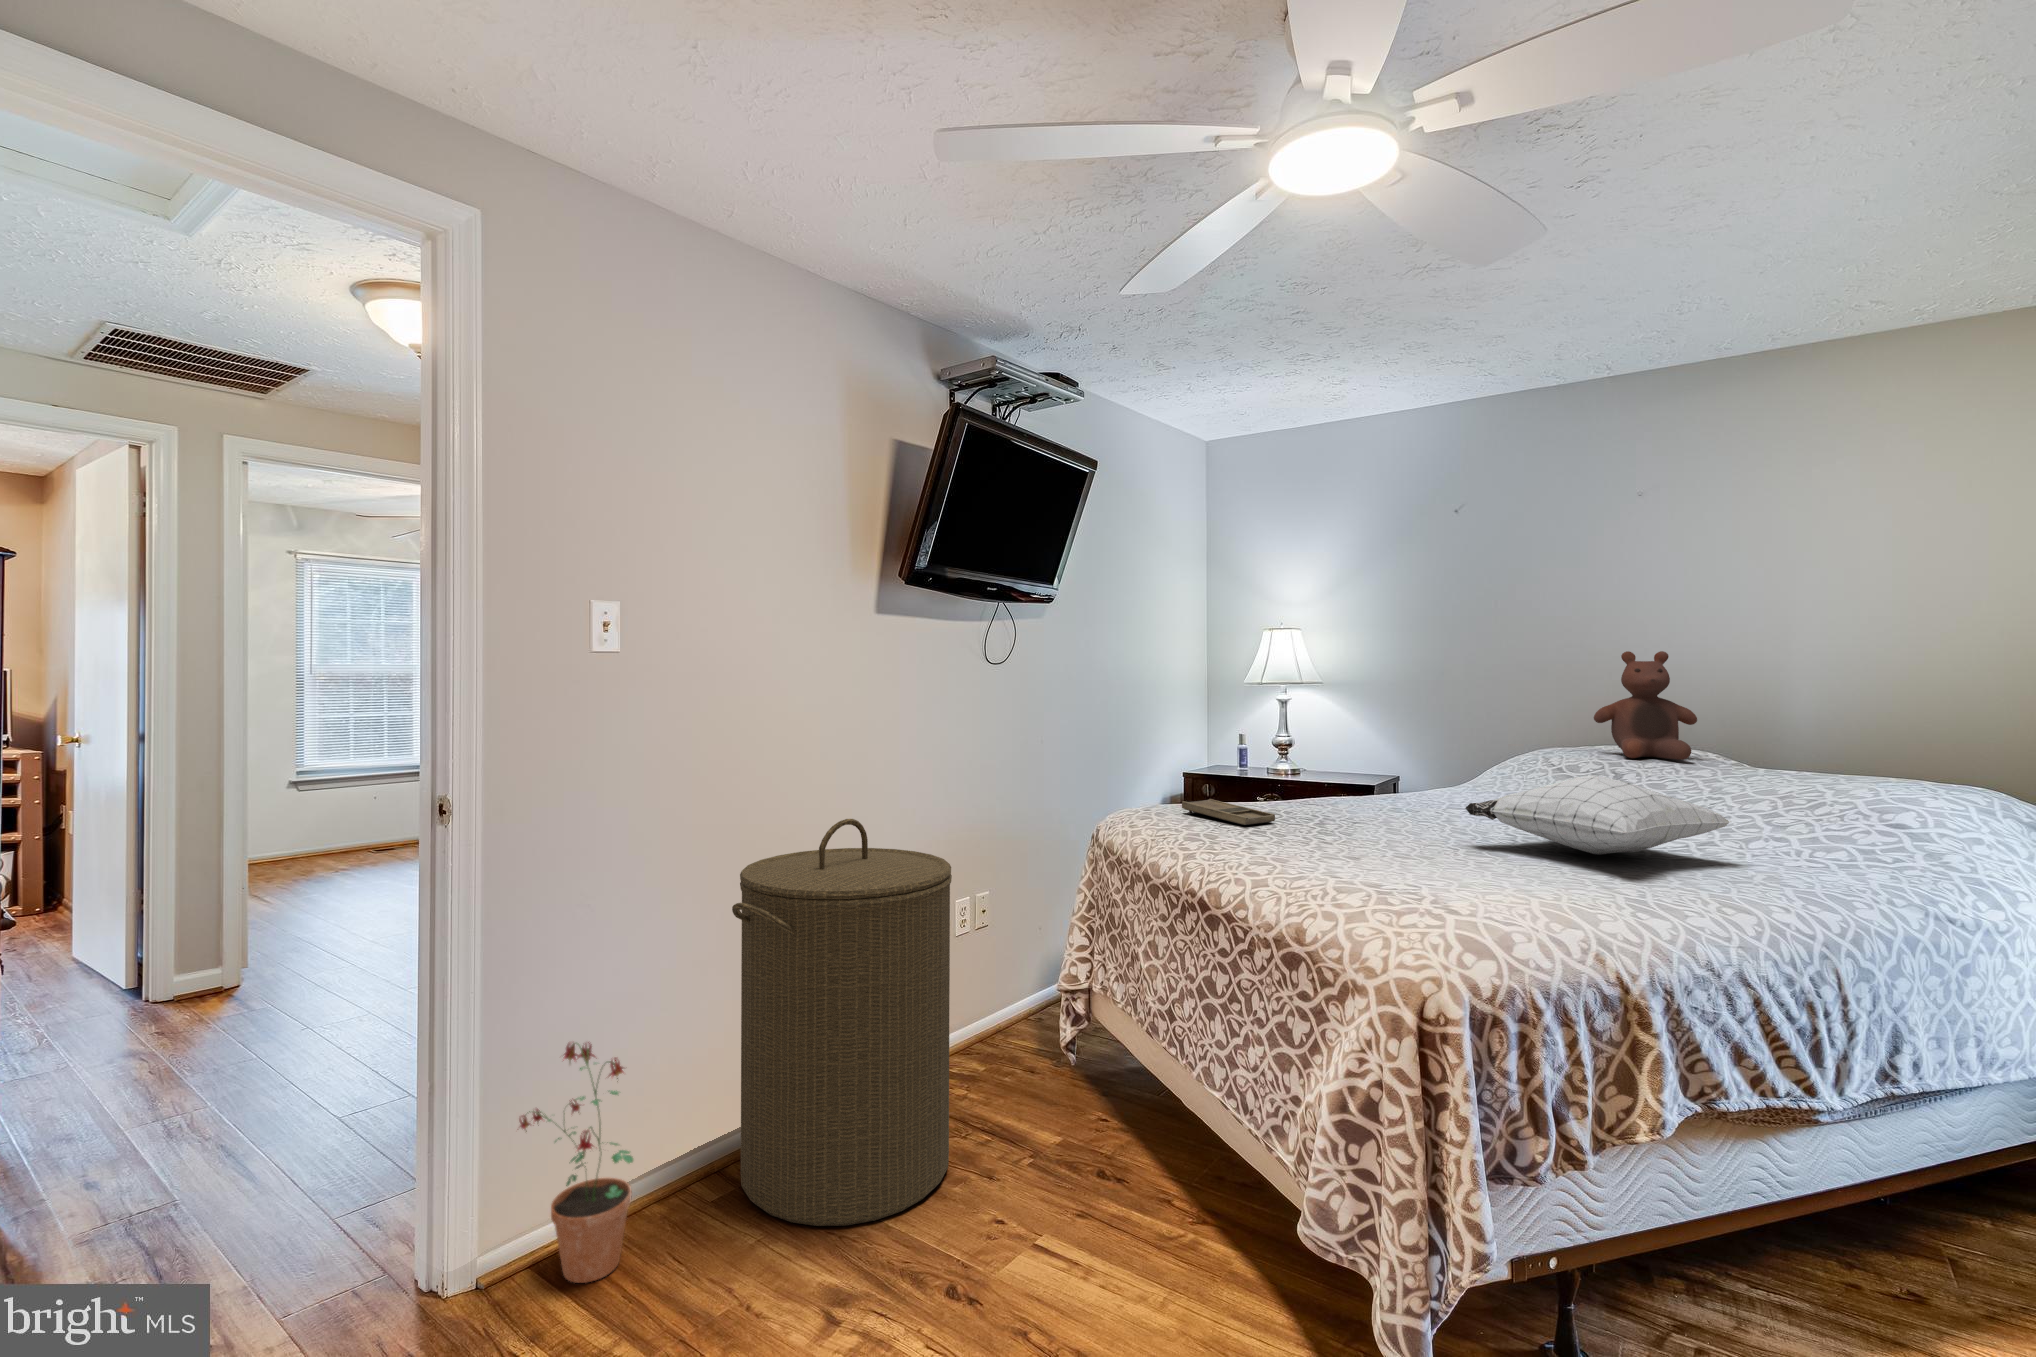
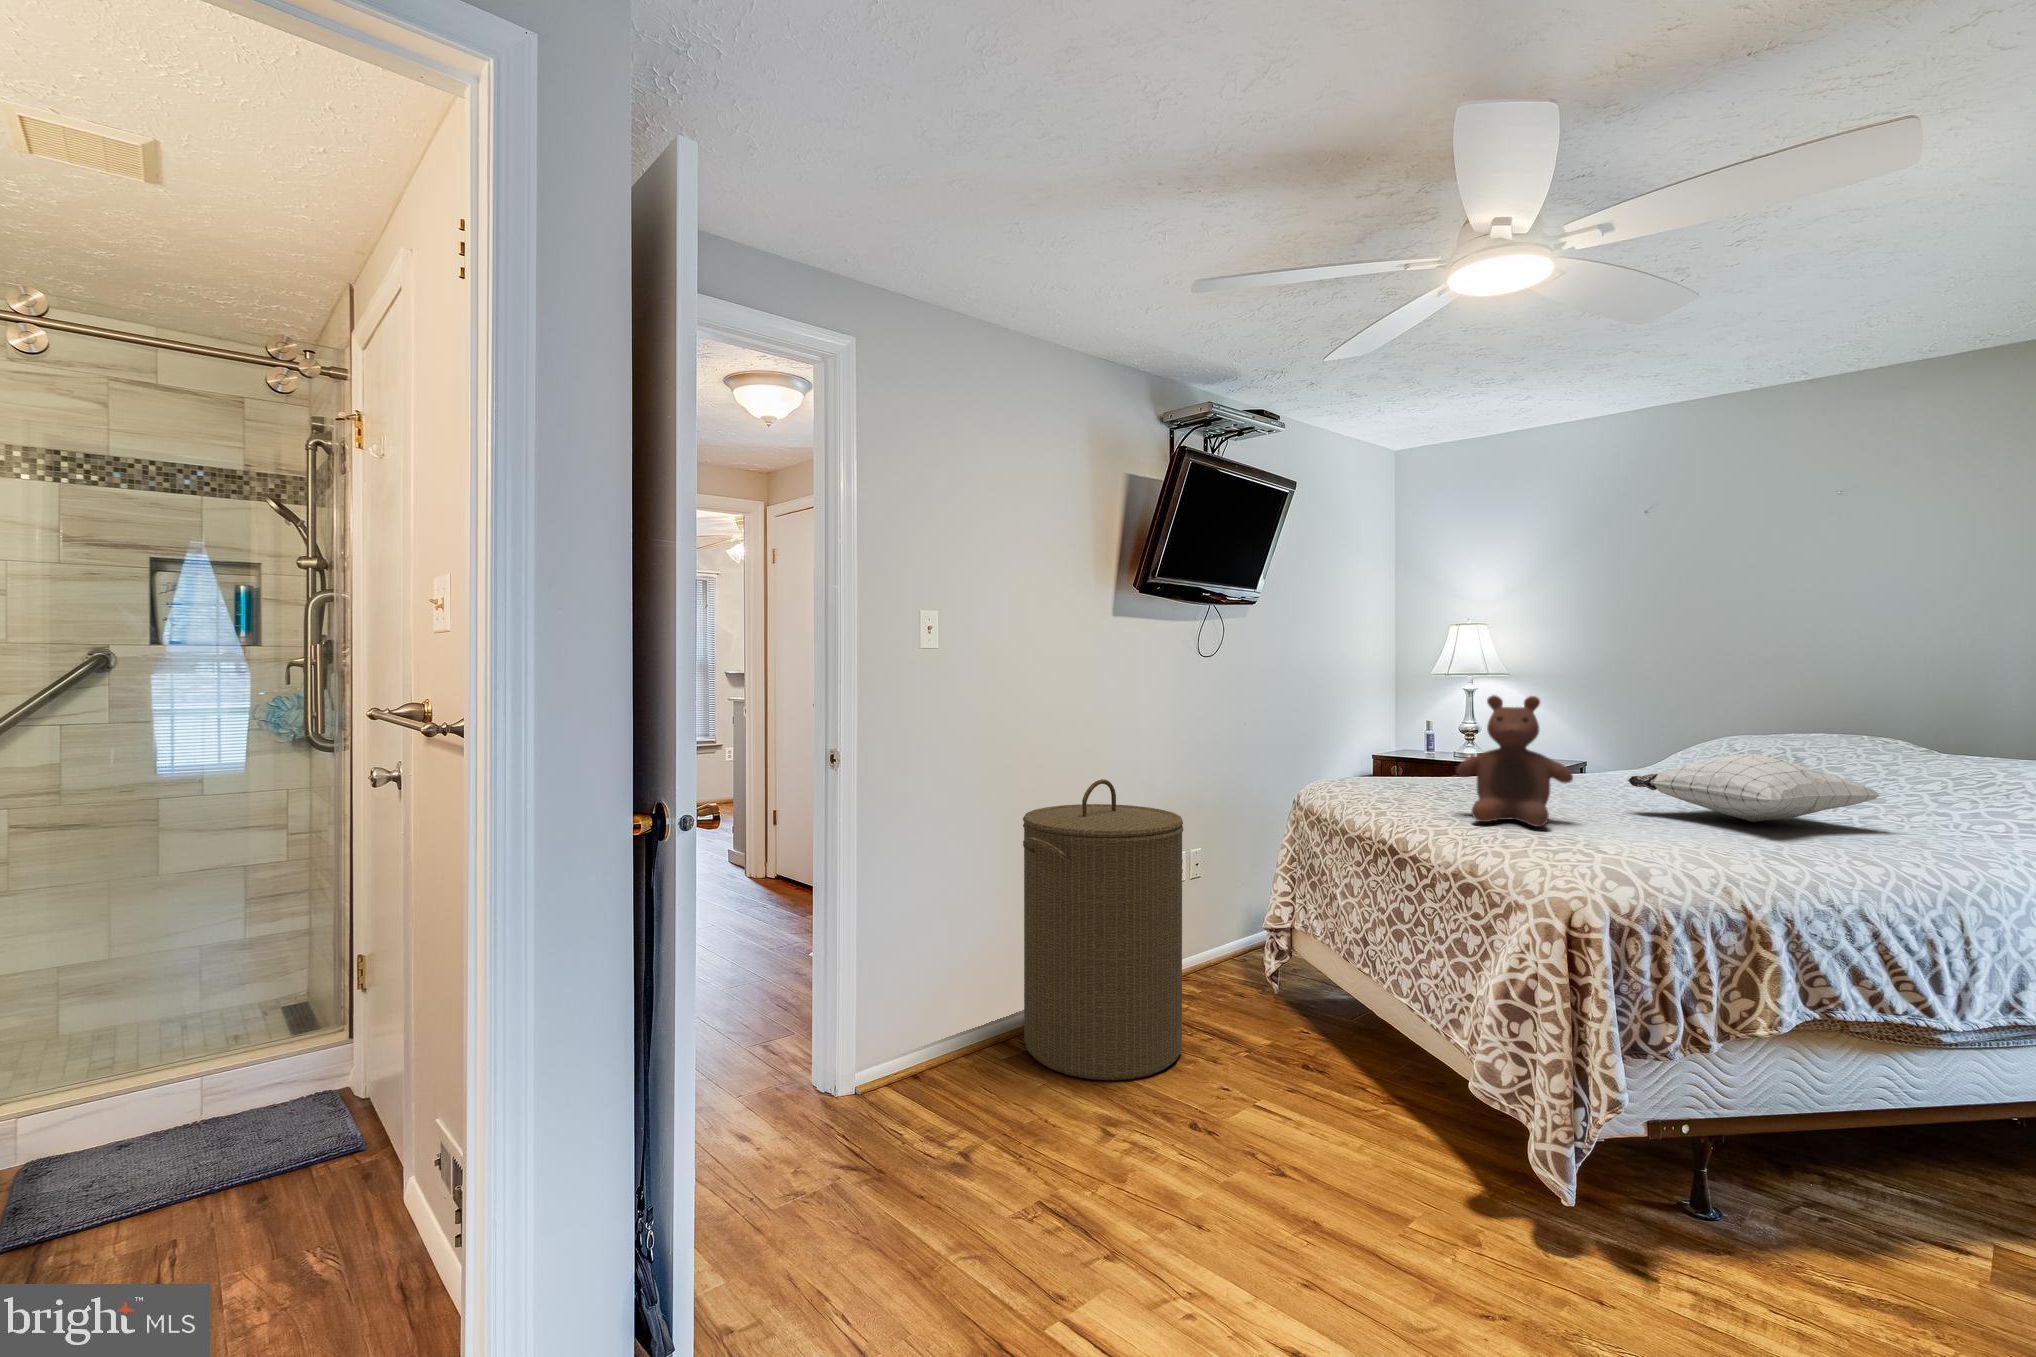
stuffed bear: present [1594,651,1697,760] -> present [1456,695,1573,827]
tray: present [1182,799,1275,825] -> none [1371,772,1455,793]
potted plant: present [519,1042,633,1283] -> none [884,930,968,1097]

